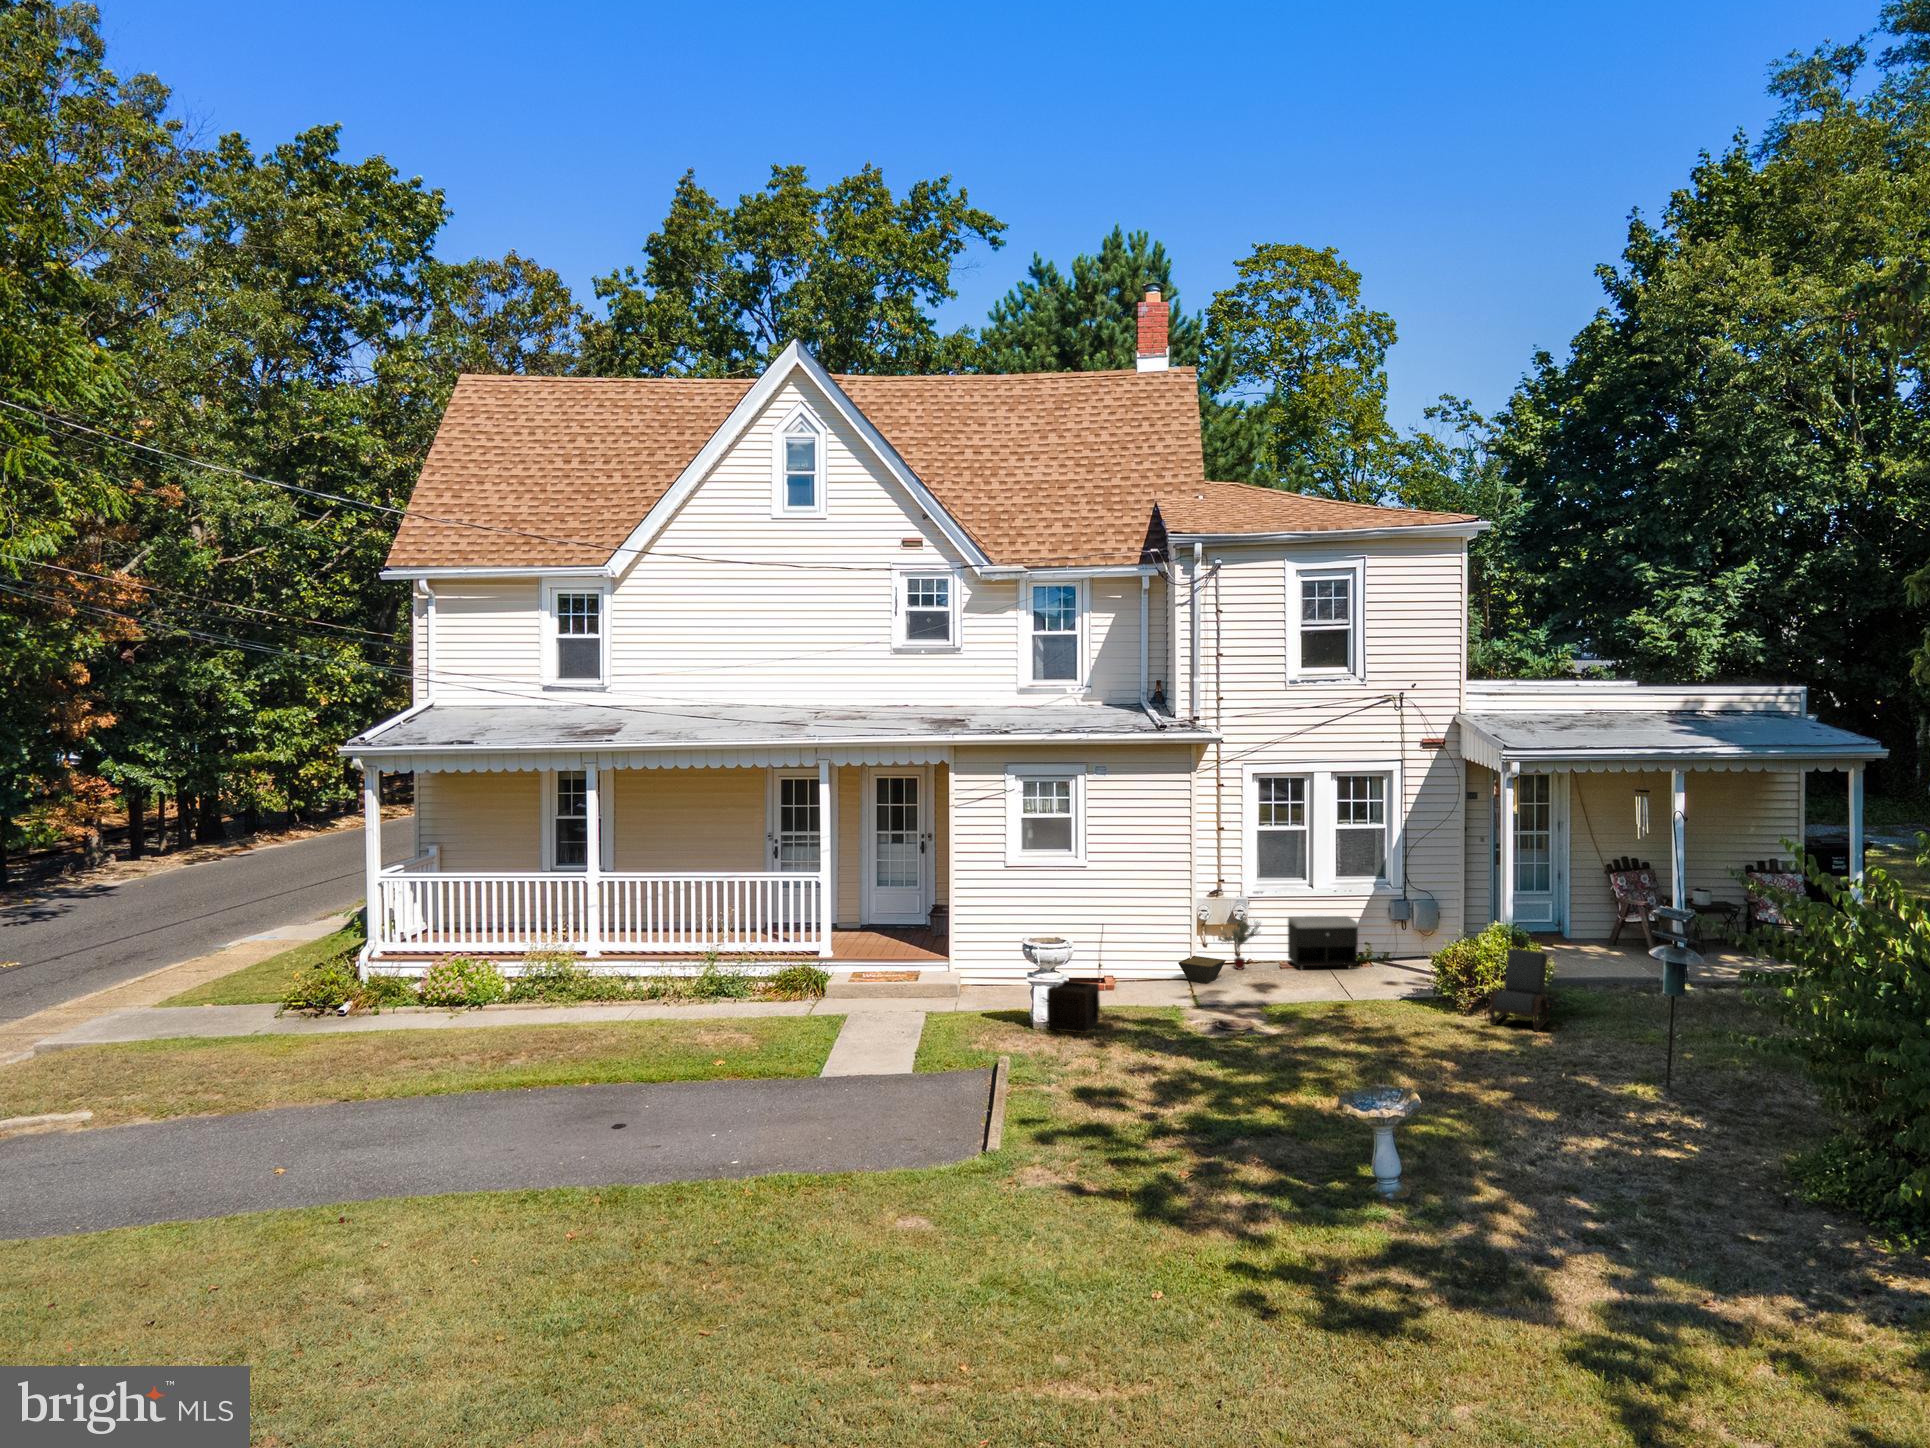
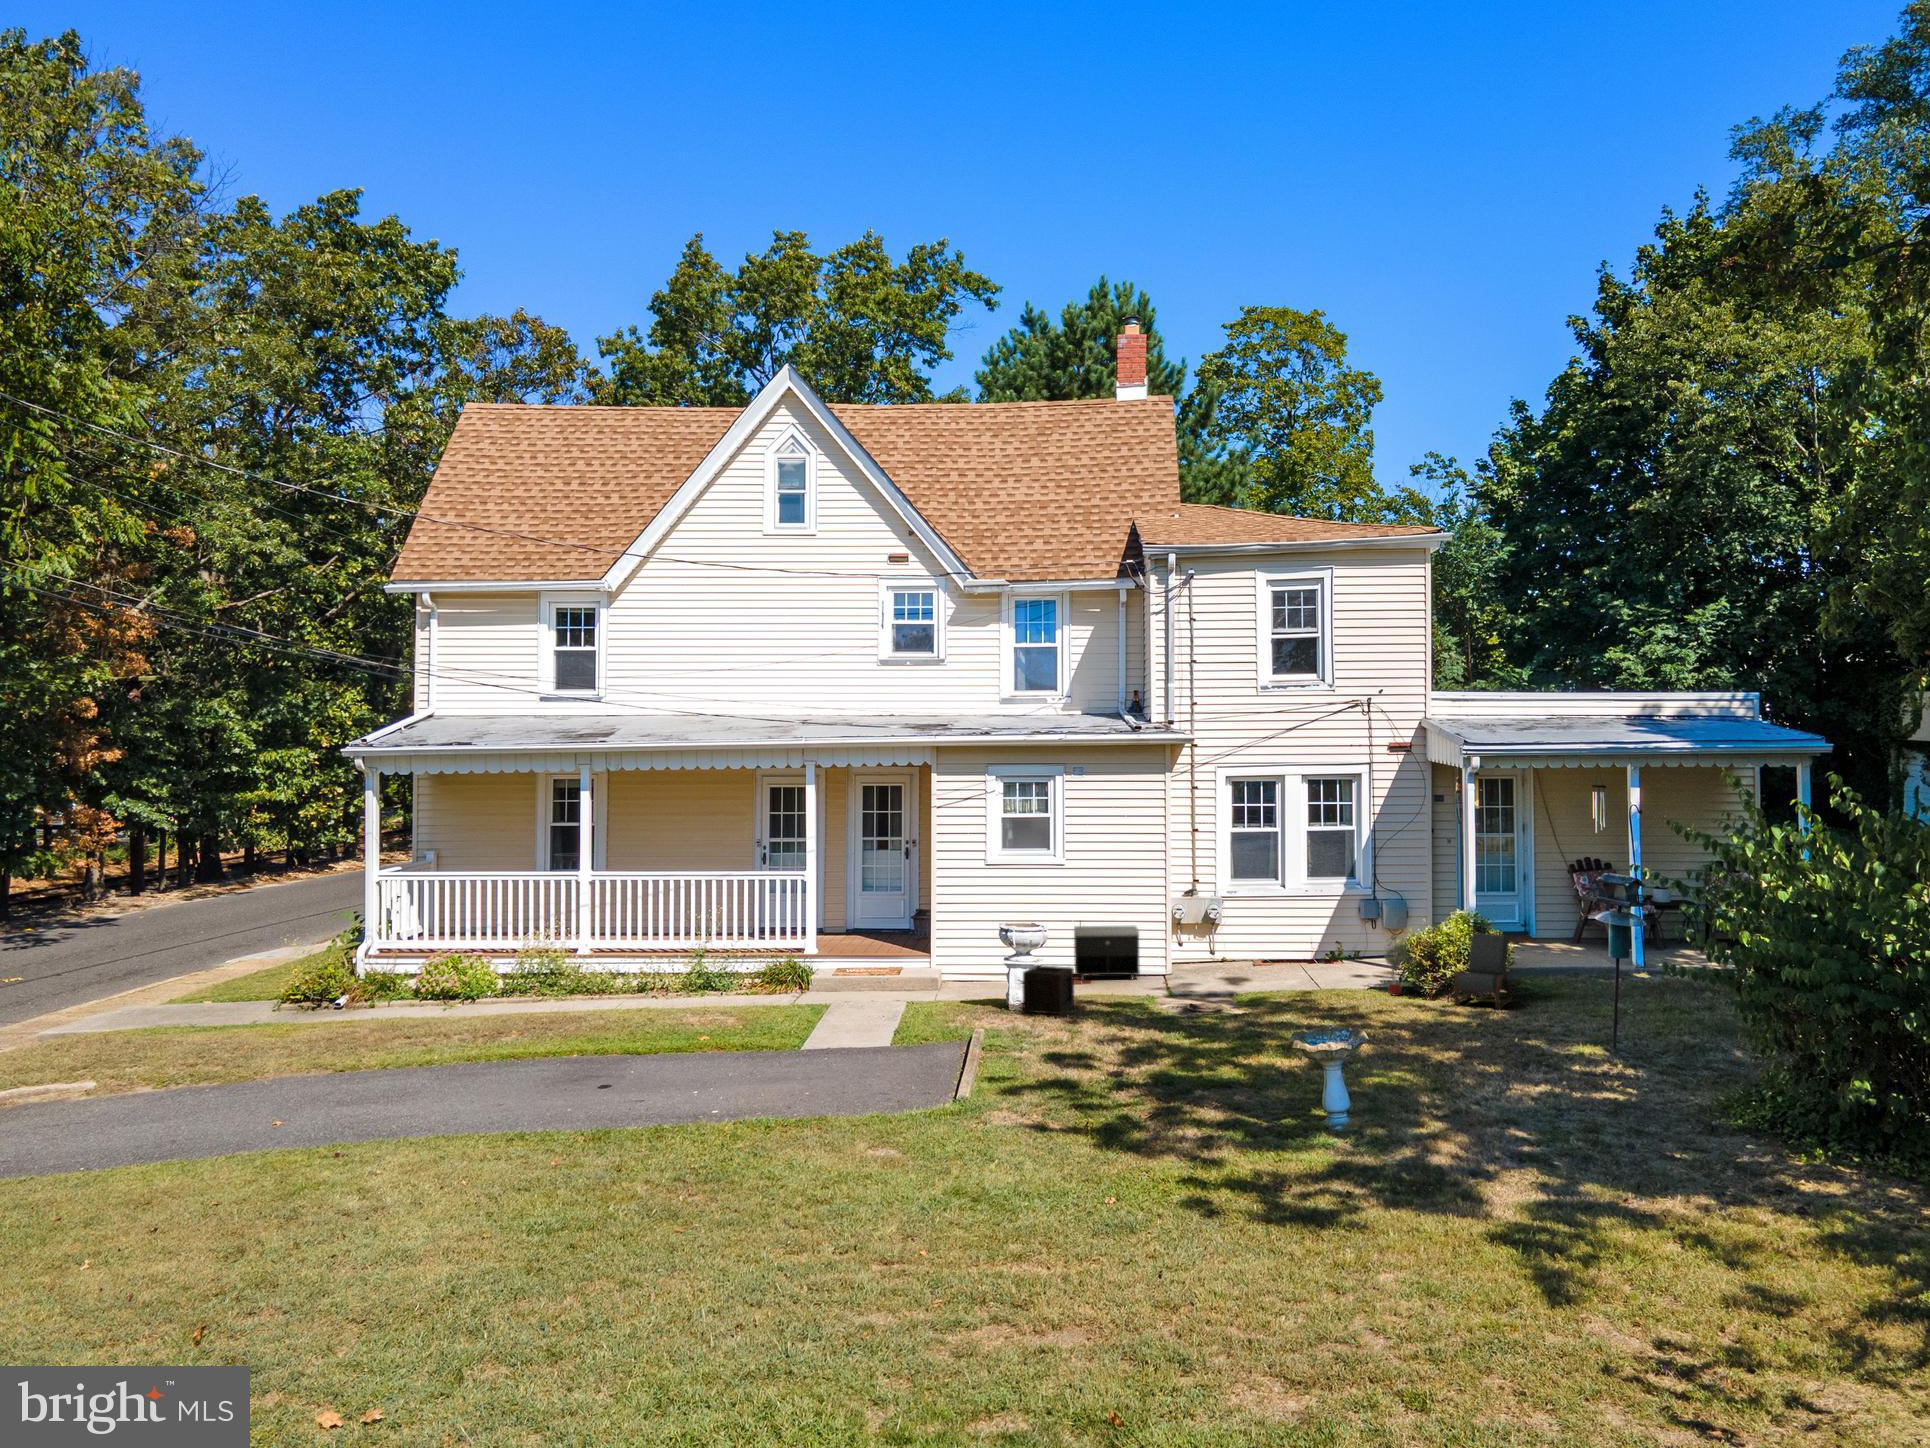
storage bench: present [1288,916,1358,969] -> present [1074,926,1140,979]
potted tree: present [1220,917,1260,970] -> present [1385,936,1416,996]
basket: present [1178,956,1226,984] -> none [1154,952,1201,977]

